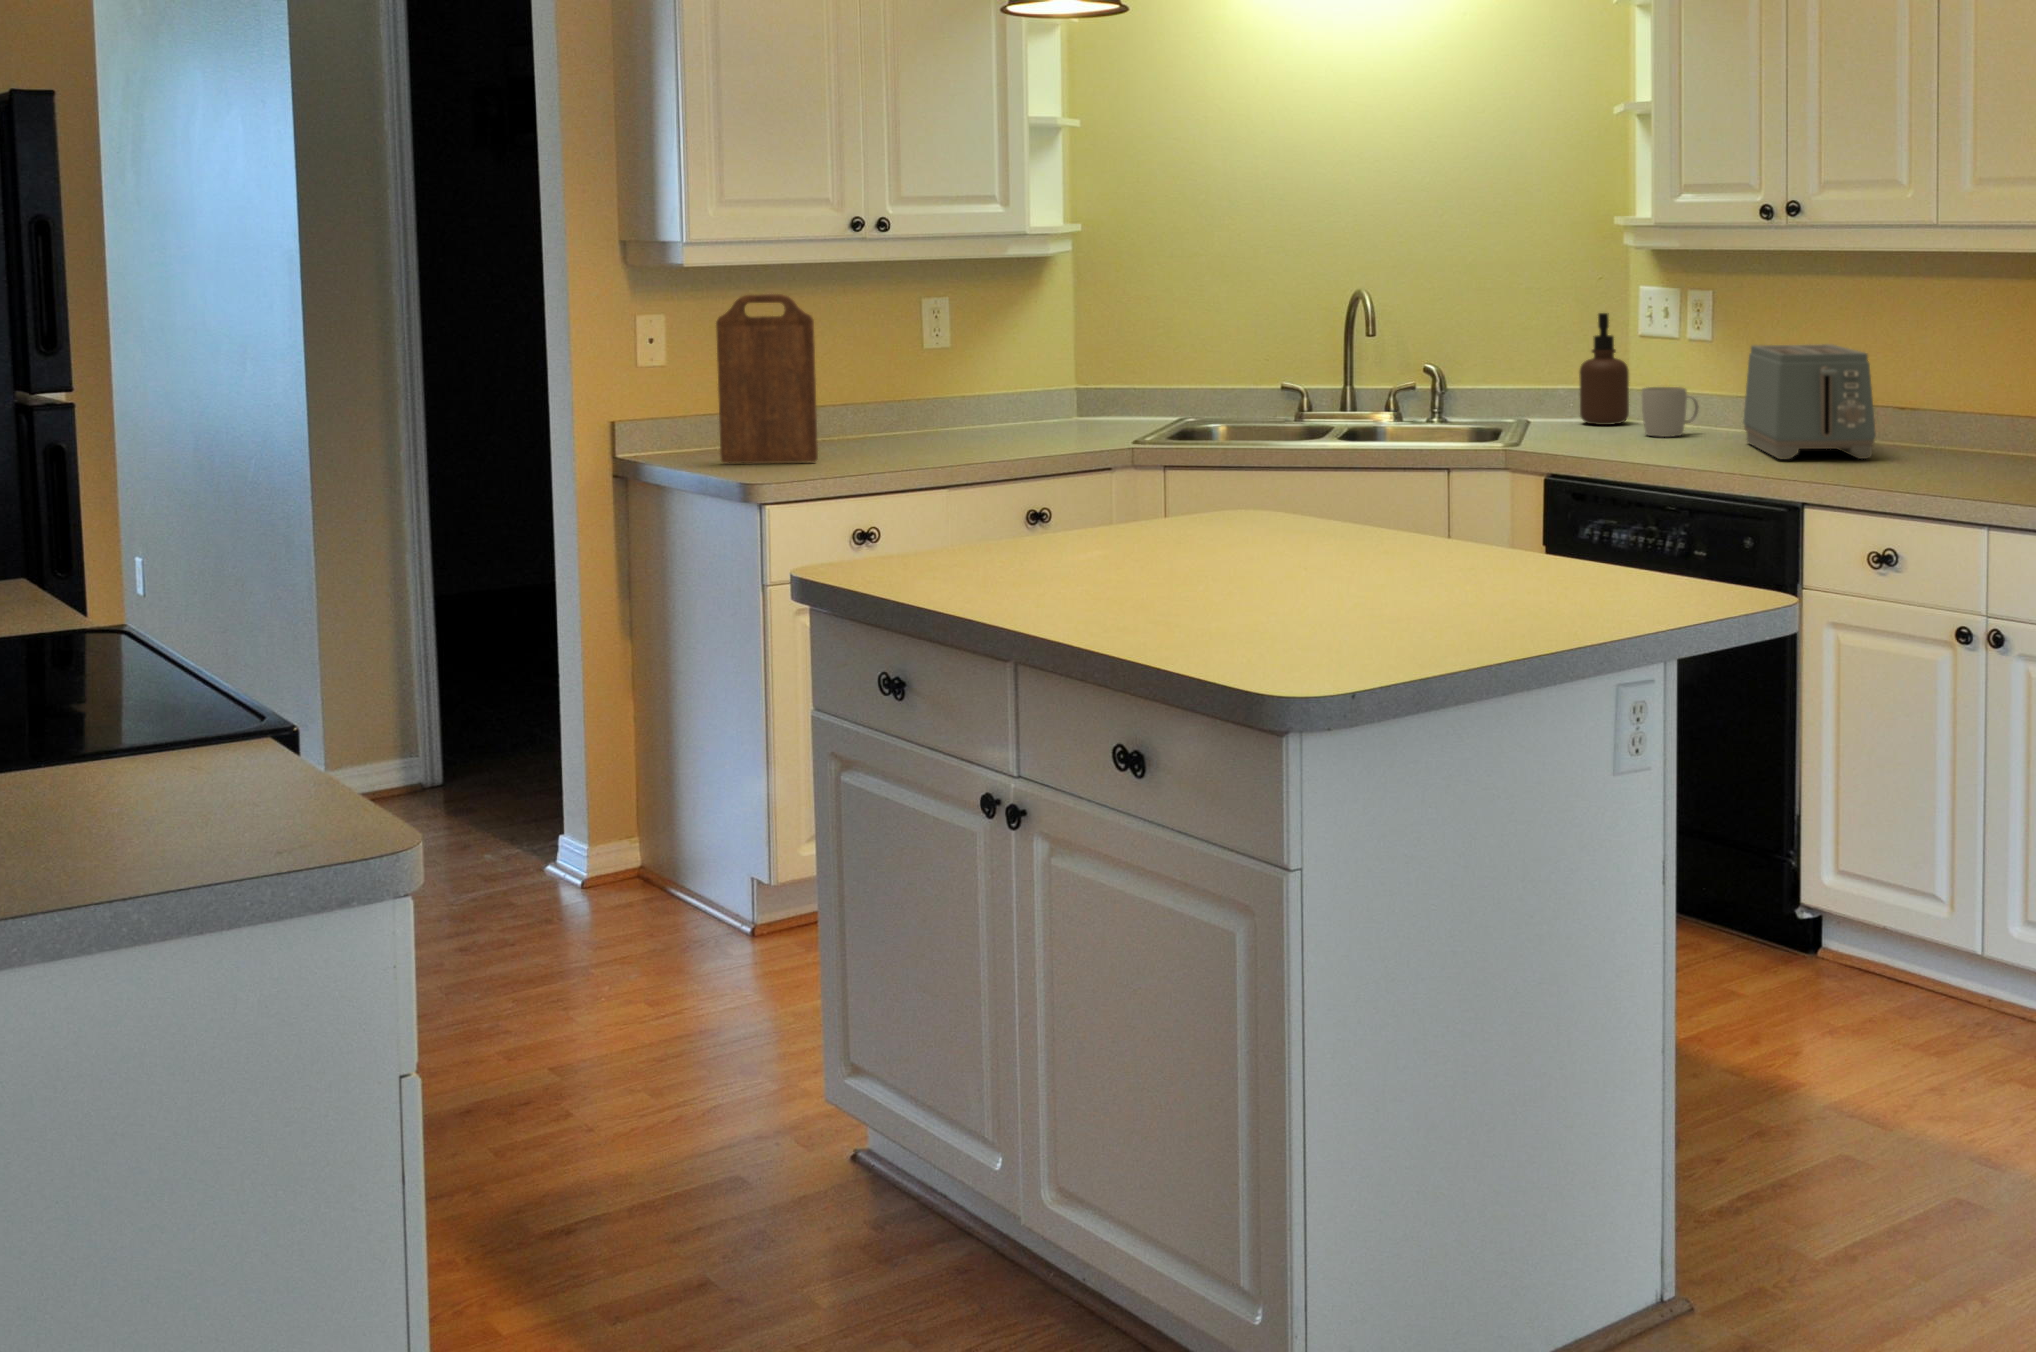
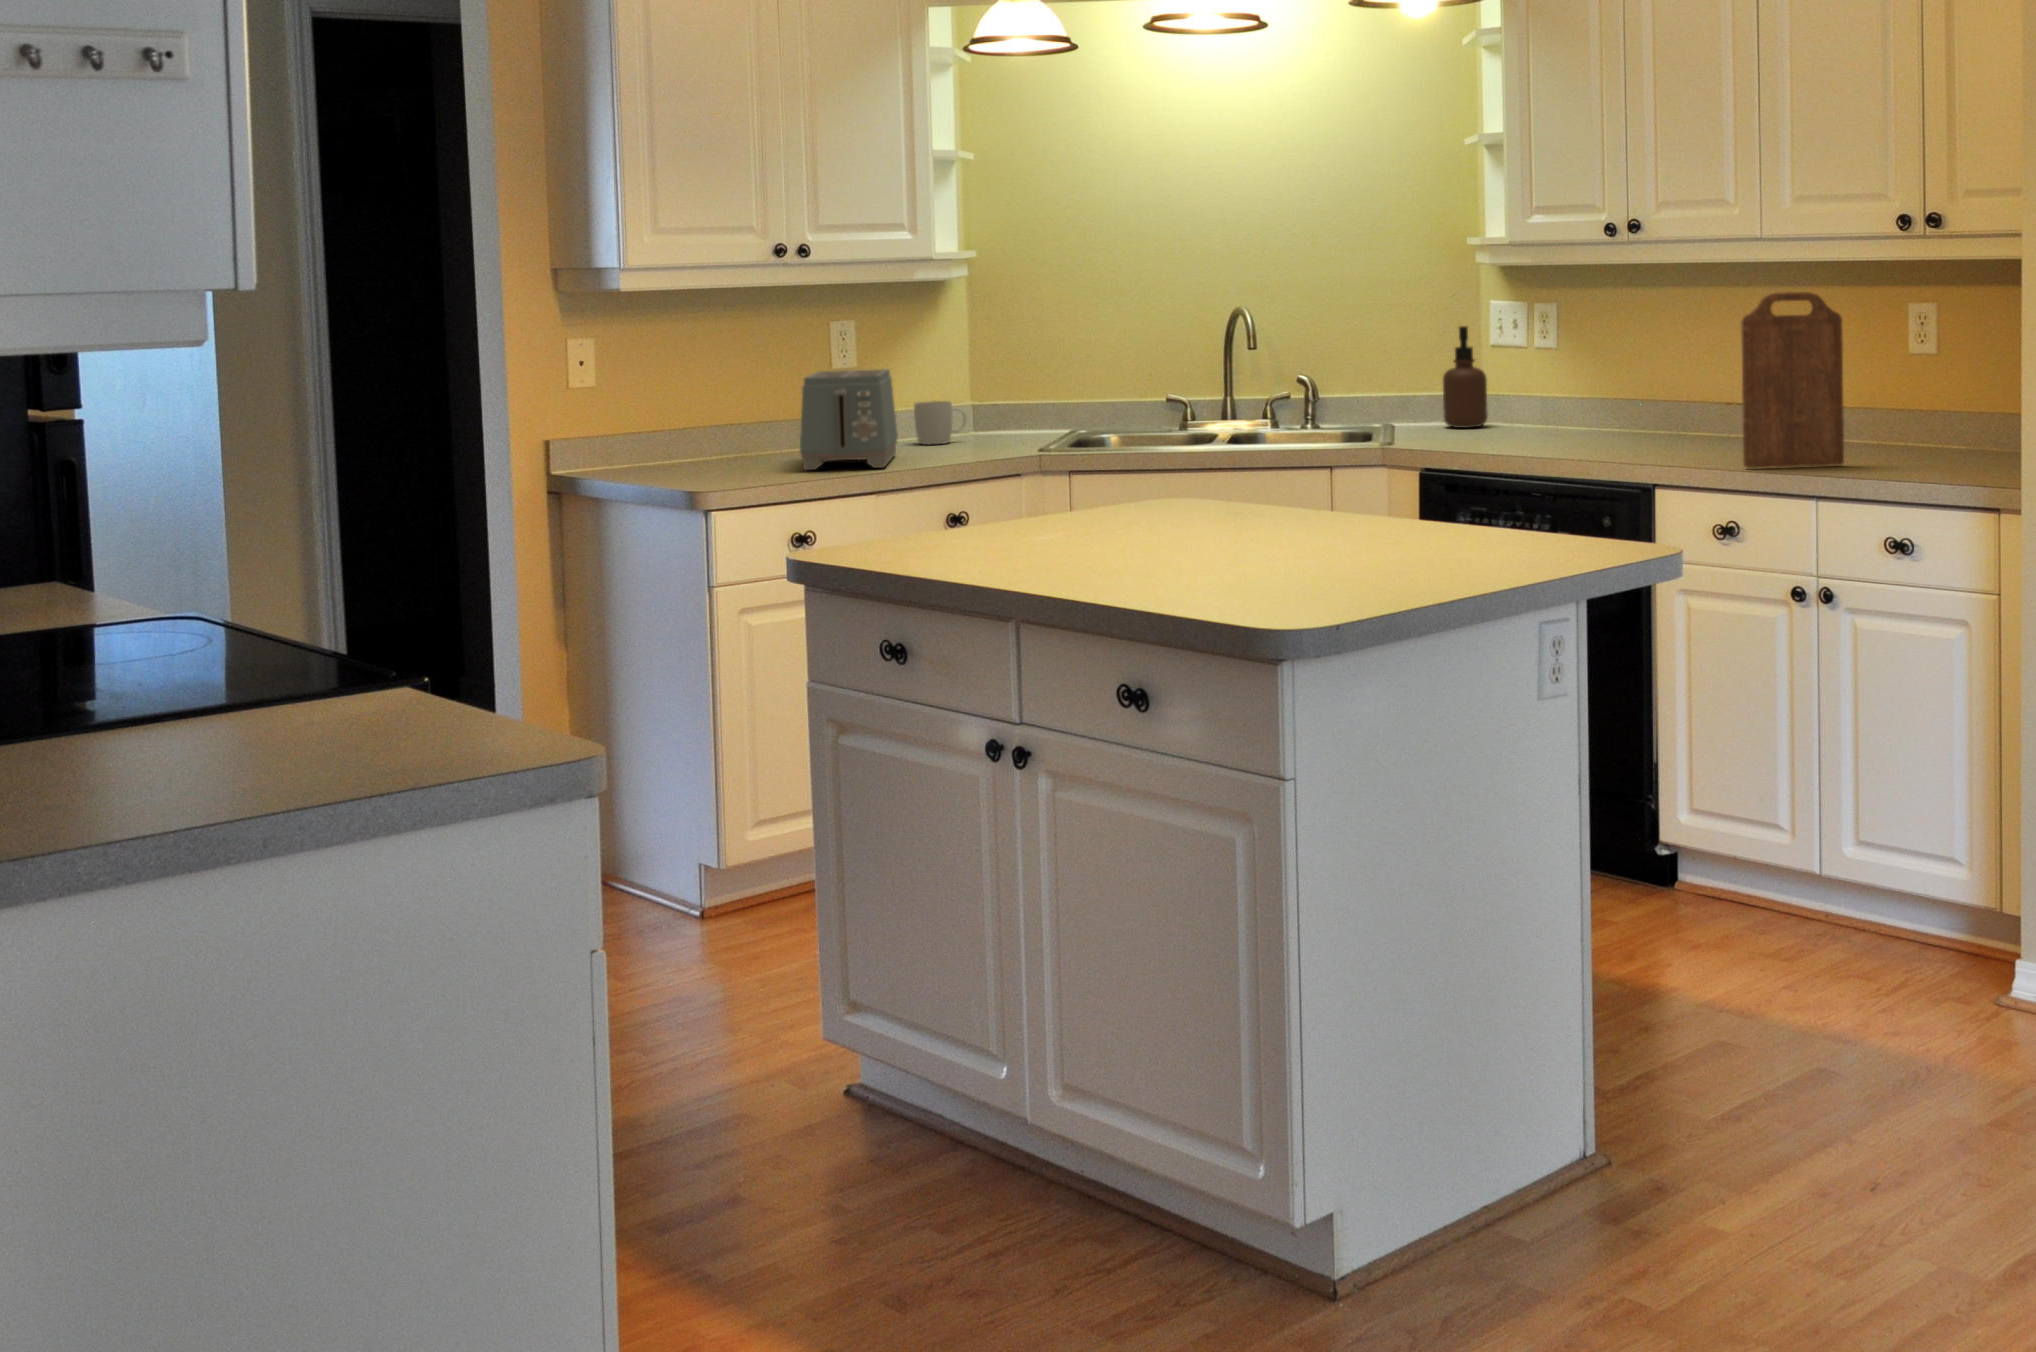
cutting board: present [716,294,818,463] -> present [1741,292,1844,468]
toaster: present [1743,344,1876,459] -> present [800,369,898,470]
mug: present [1642,387,1699,437] -> present [914,401,966,444]

